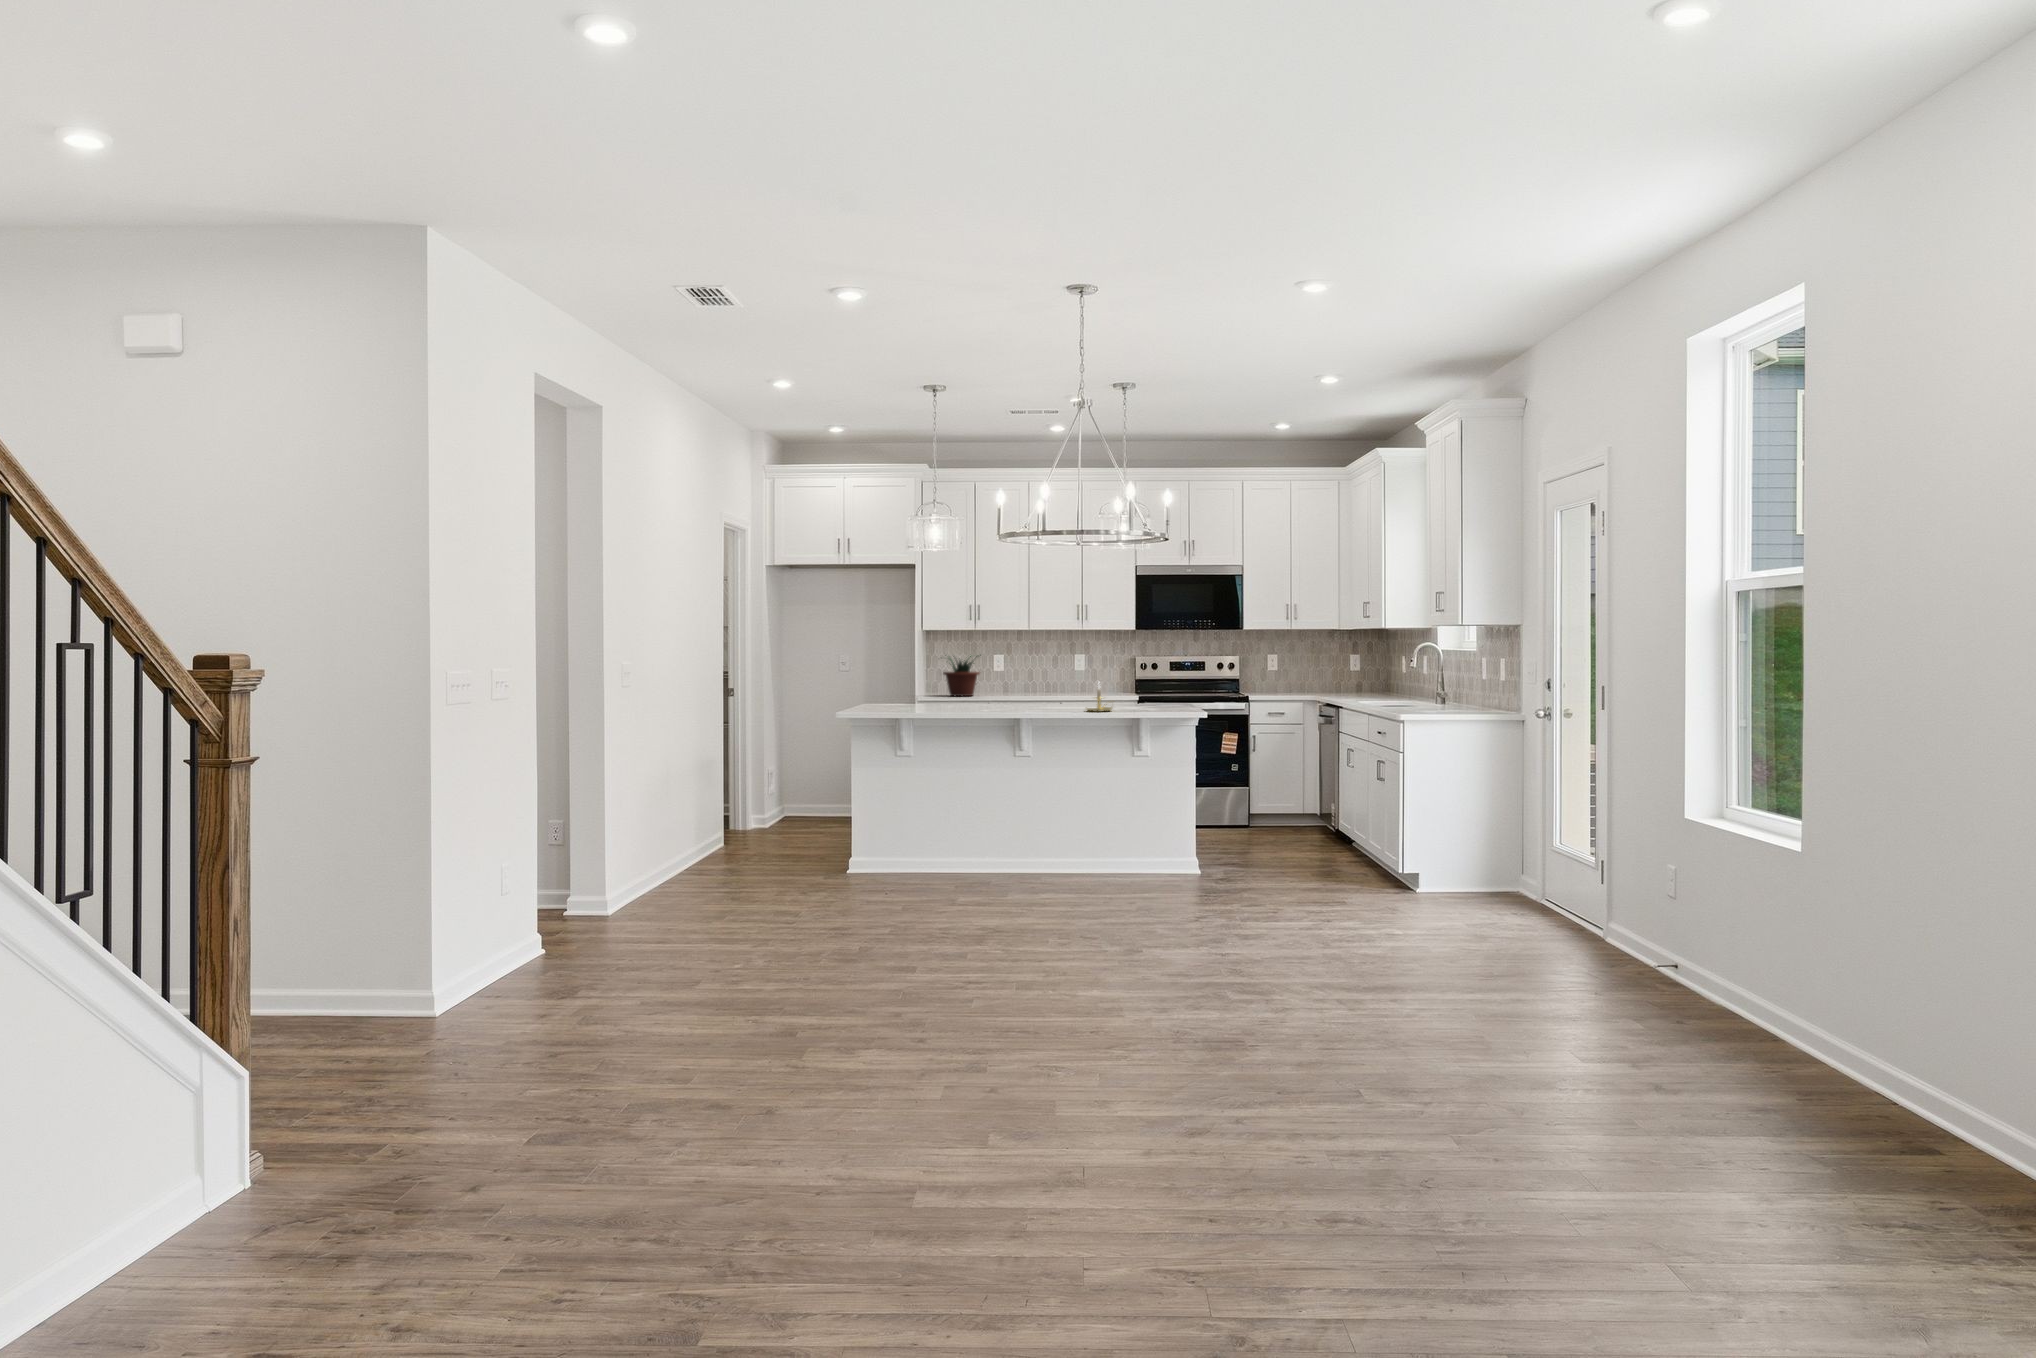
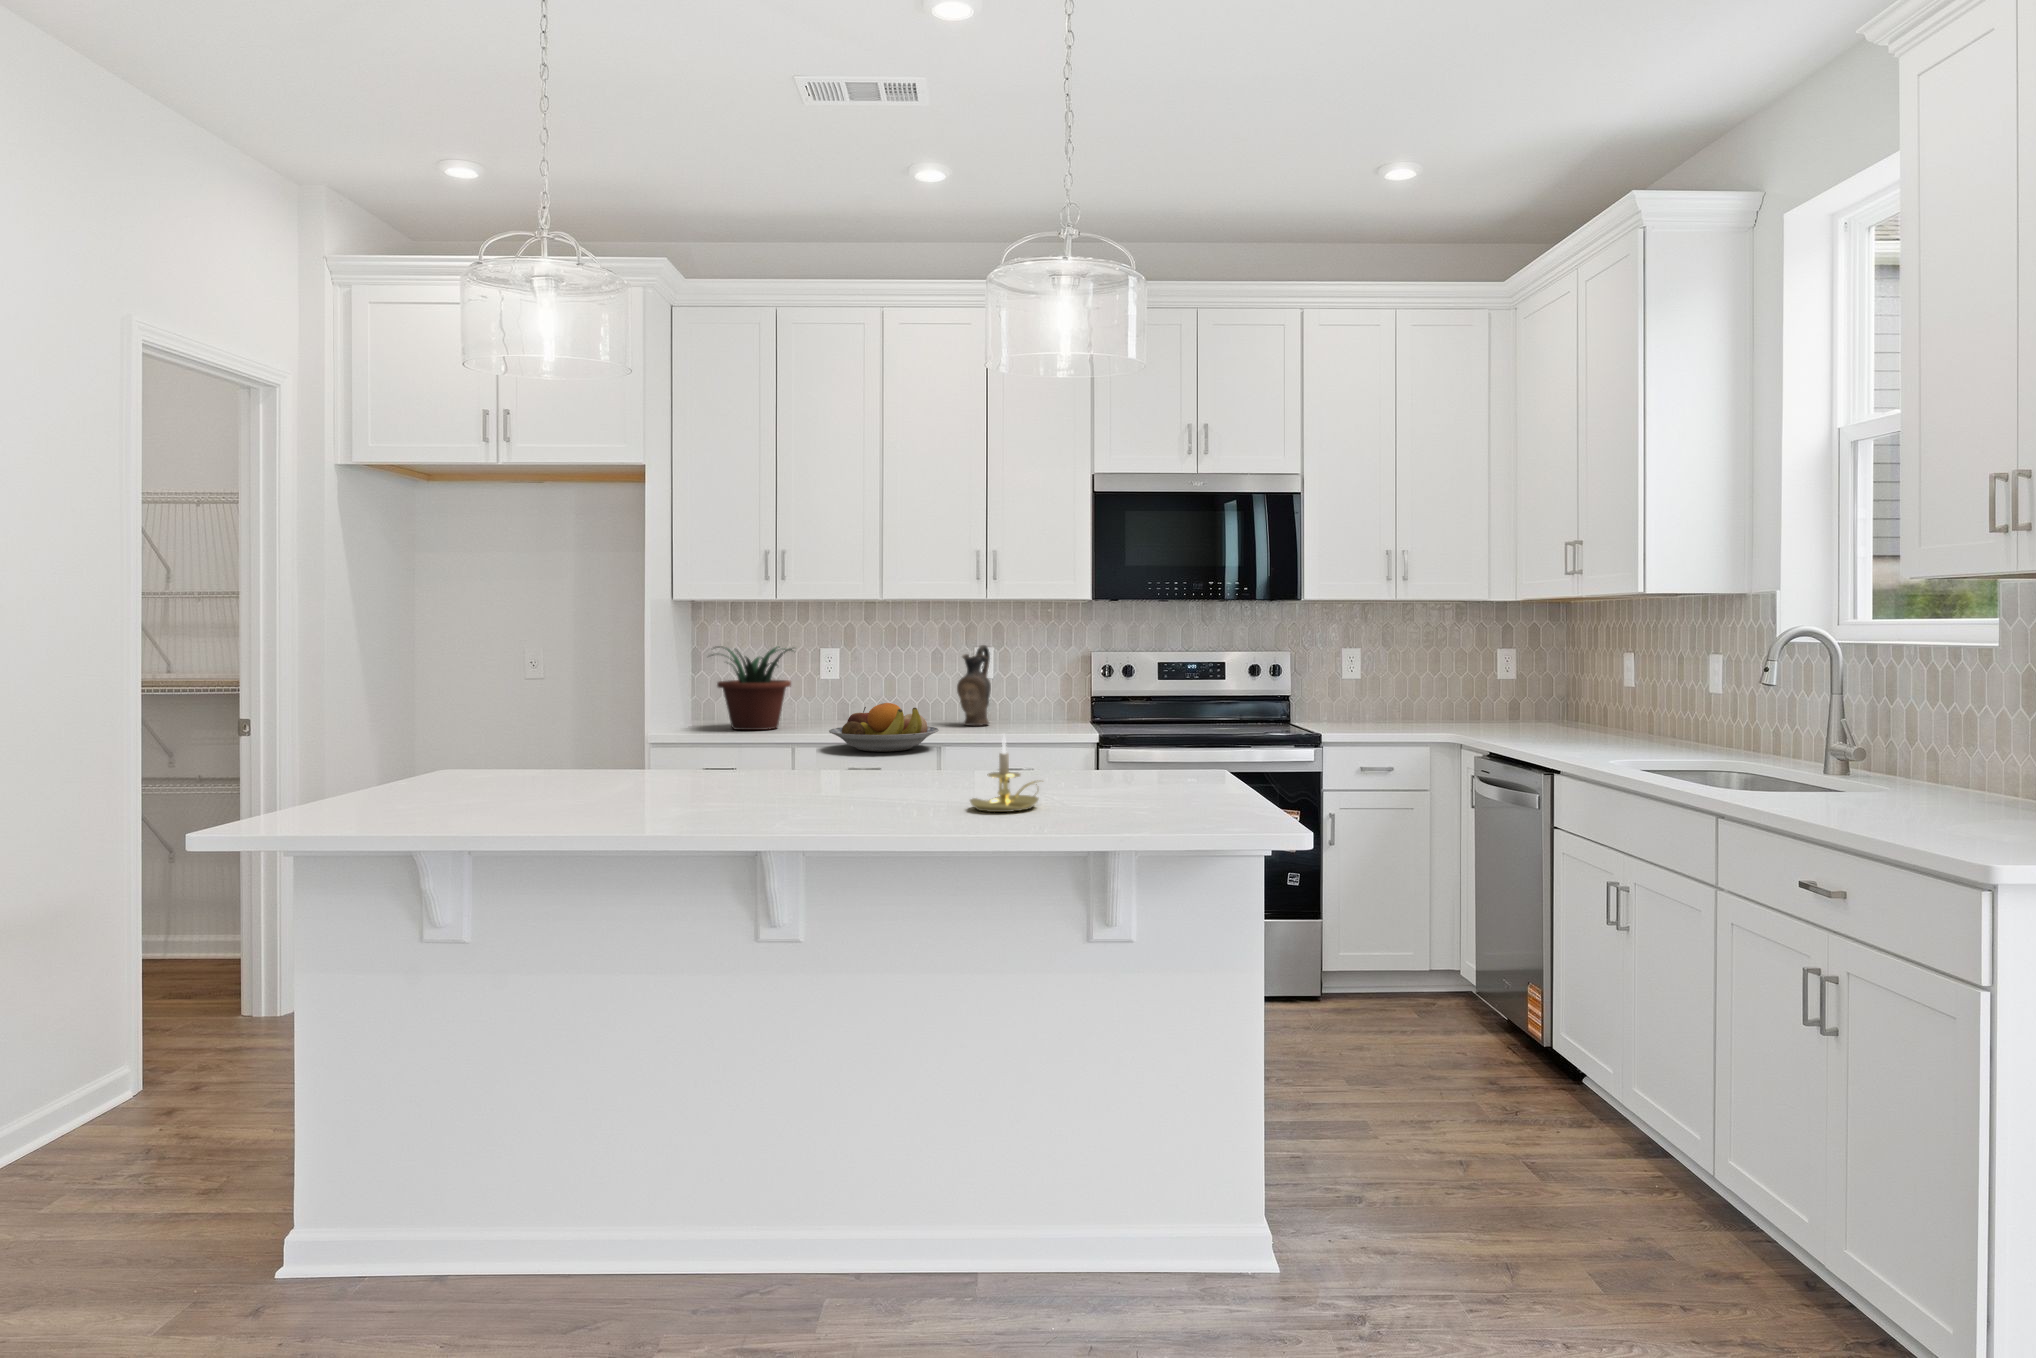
ceramic pitcher: none [1065,653,1083,695] -> present [957,645,991,726]
fruit bowl: none [1009,678,1061,701] -> present [829,703,939,752]

